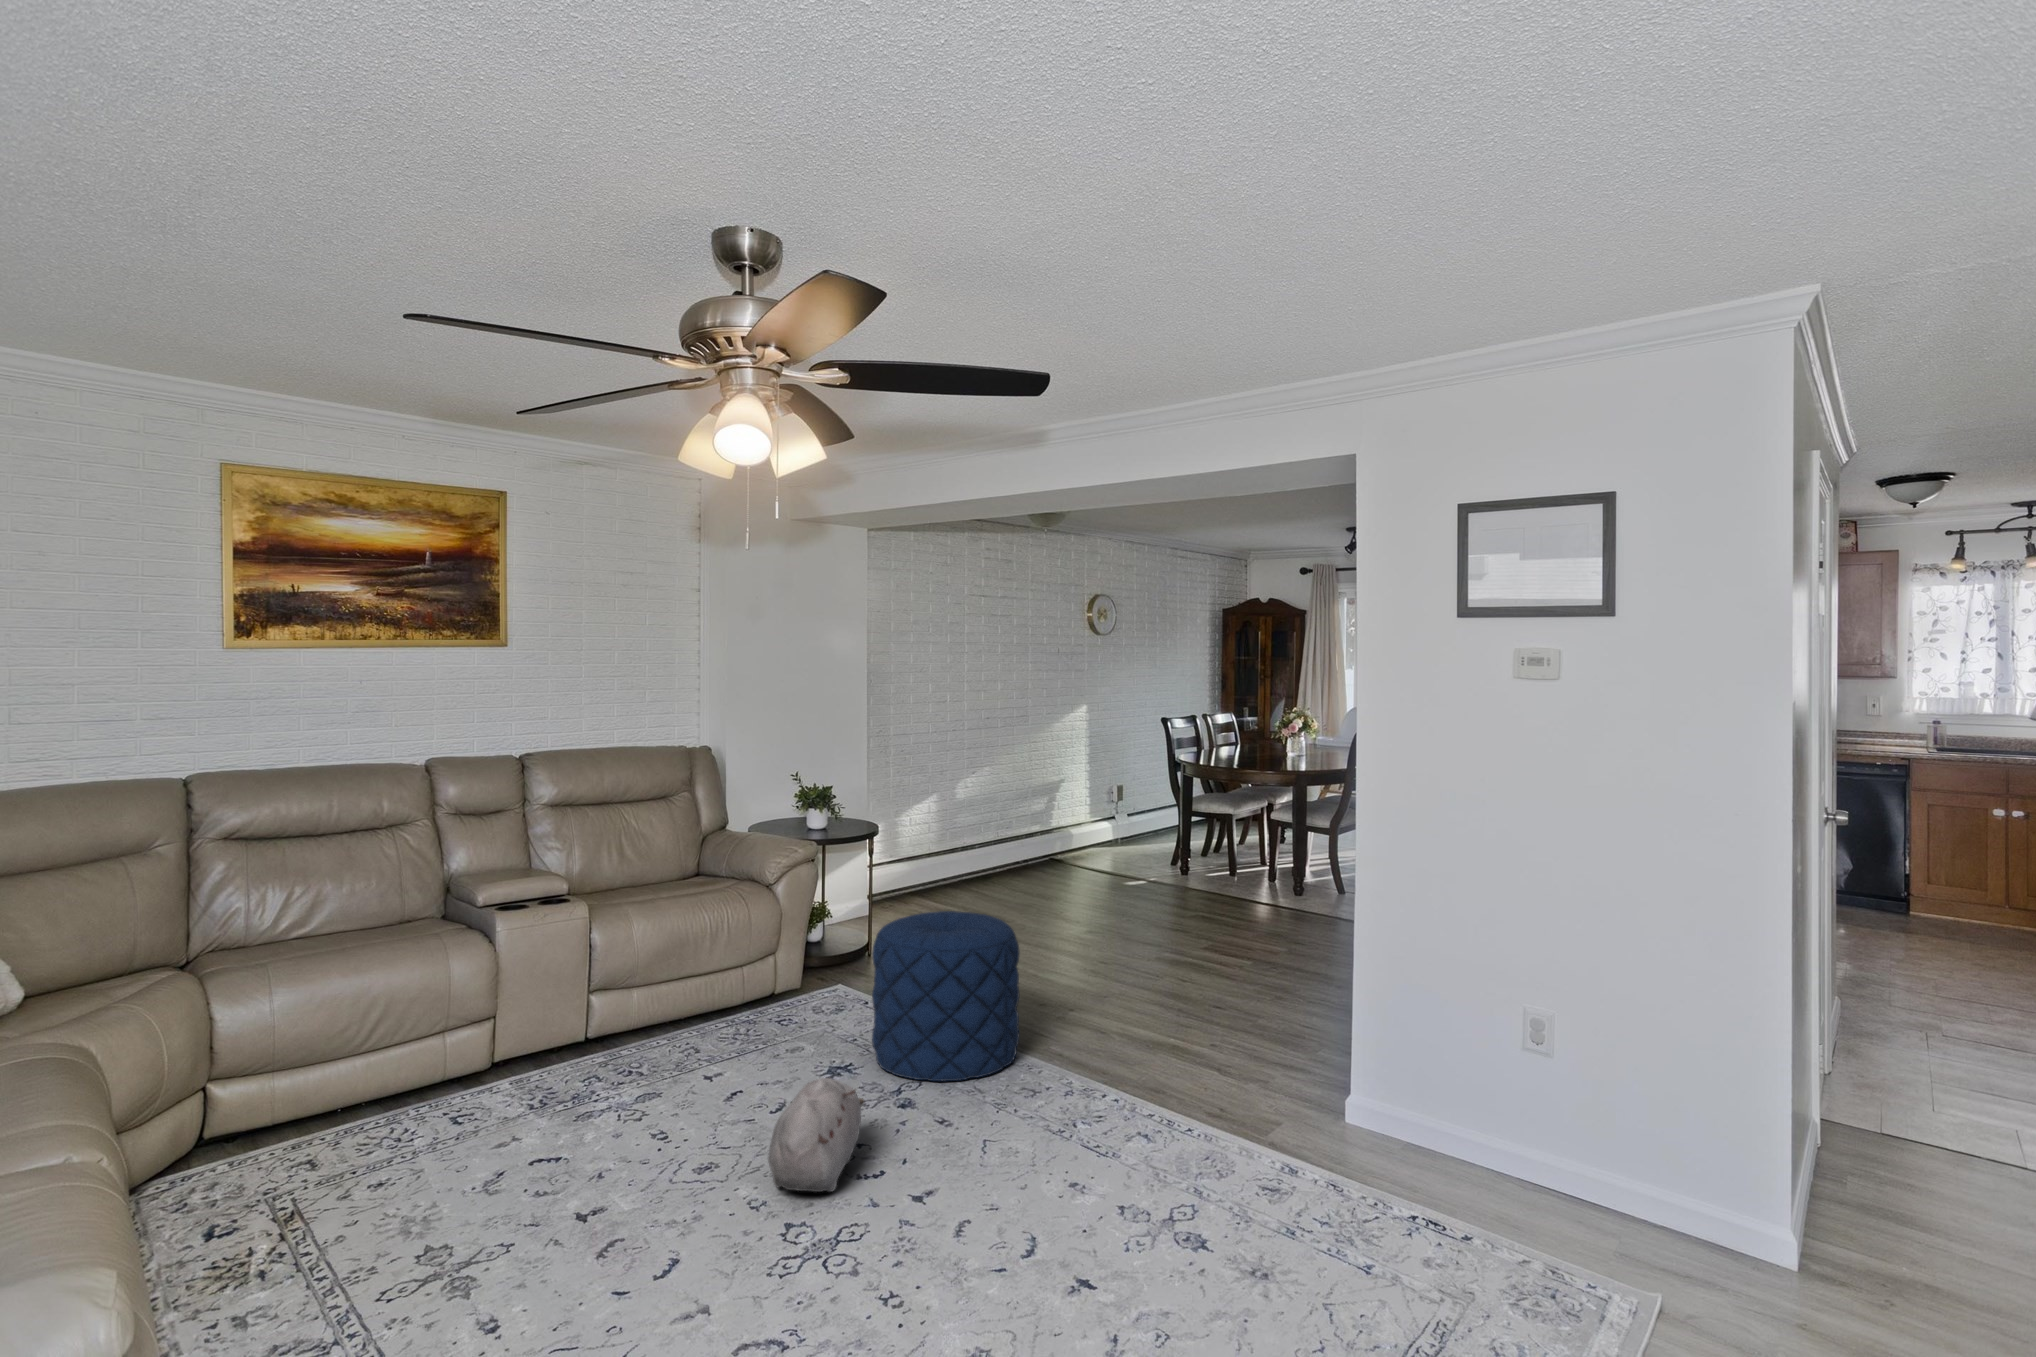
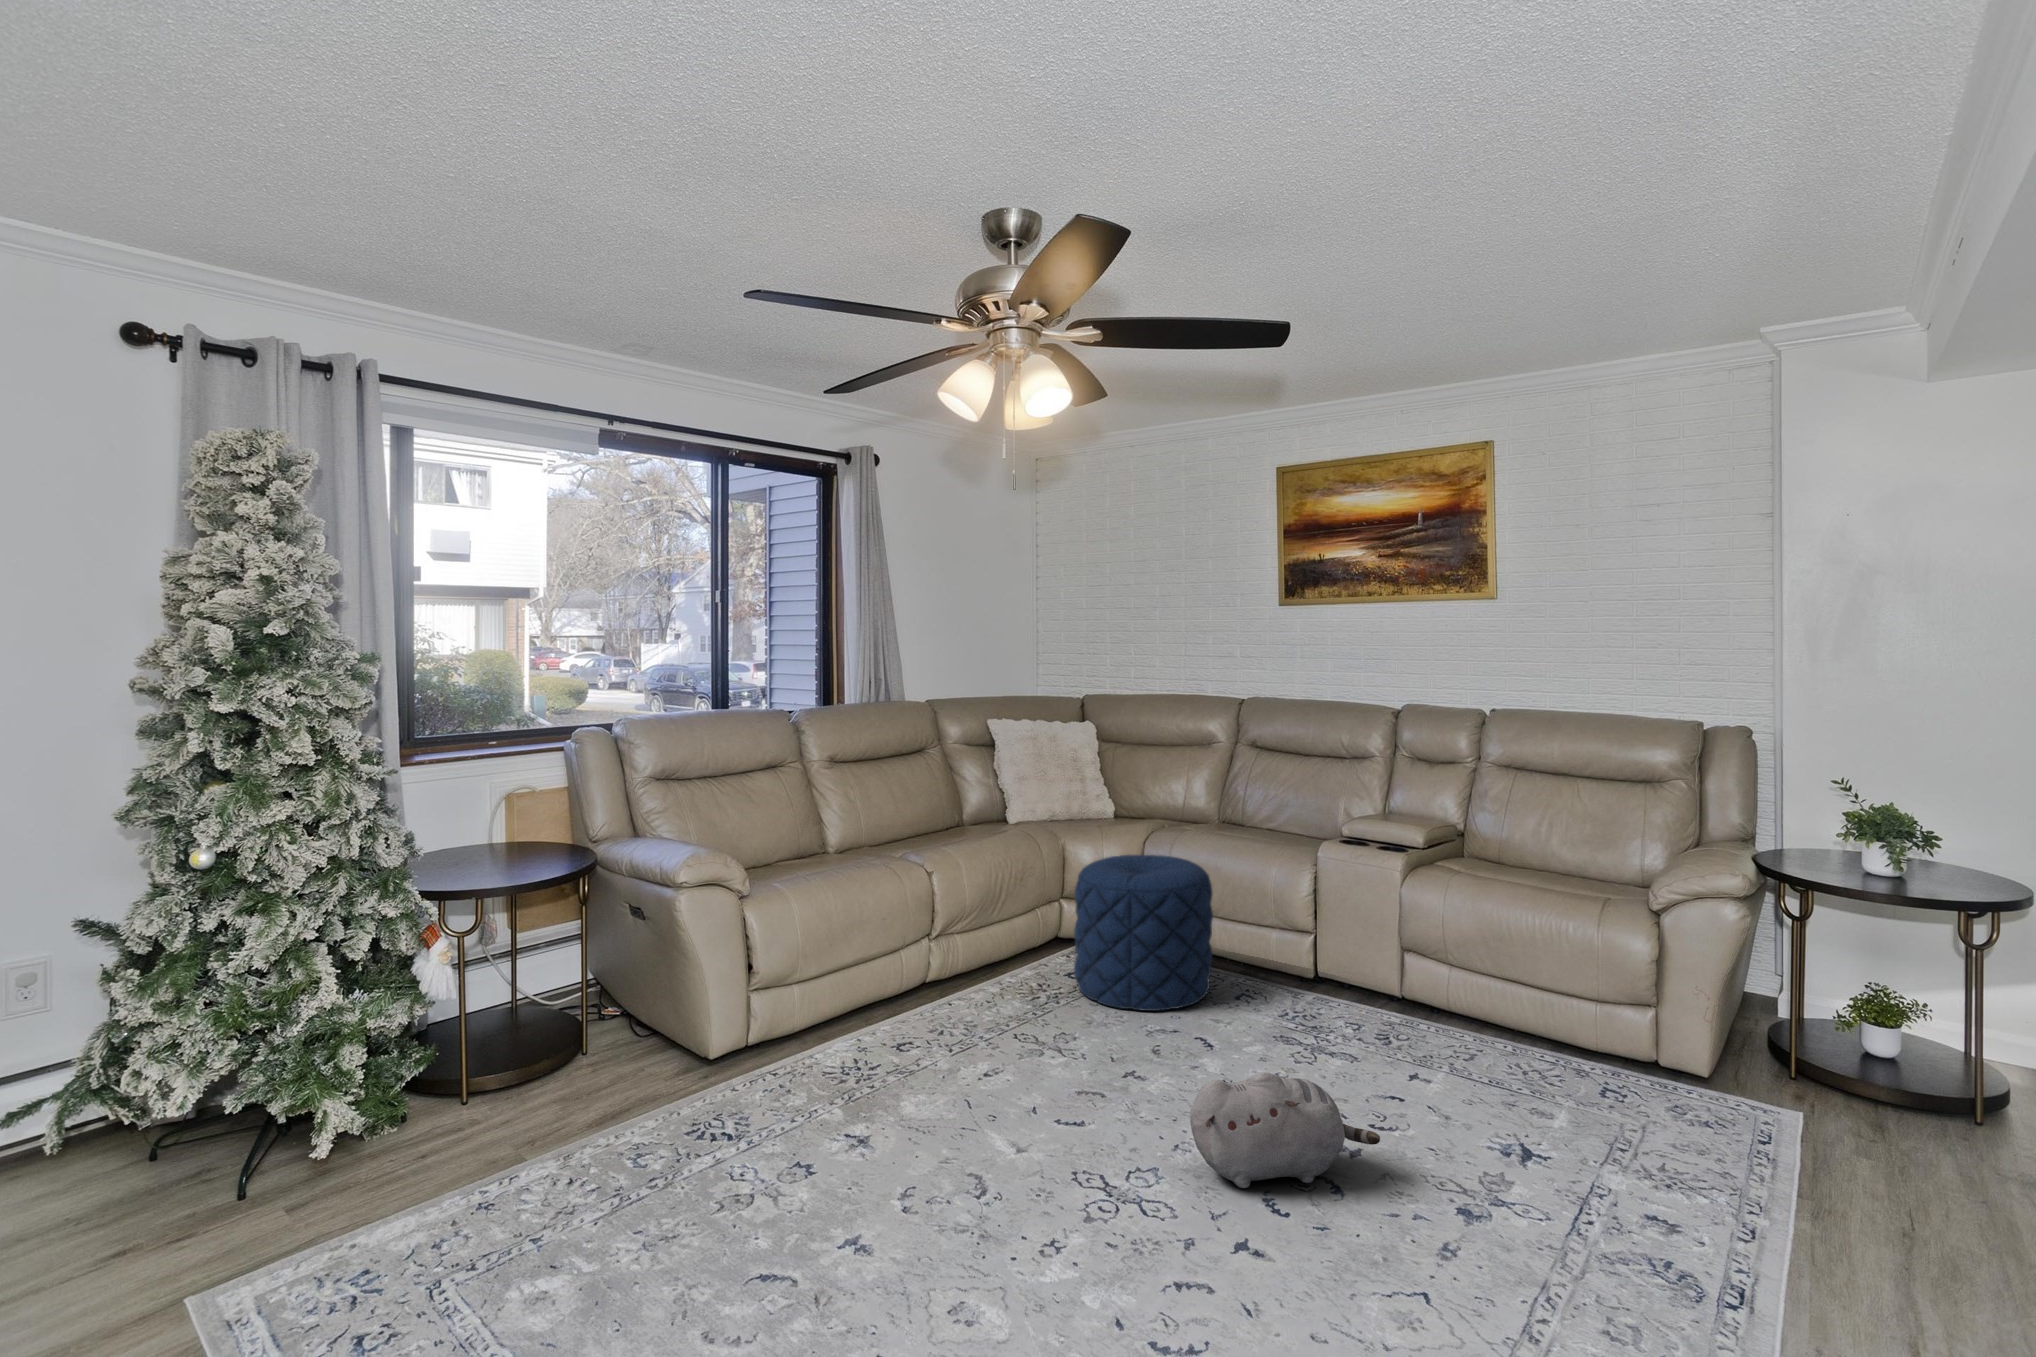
pouf: present [872,911,1020,1081] -> present [1074,855,1213,1011]

